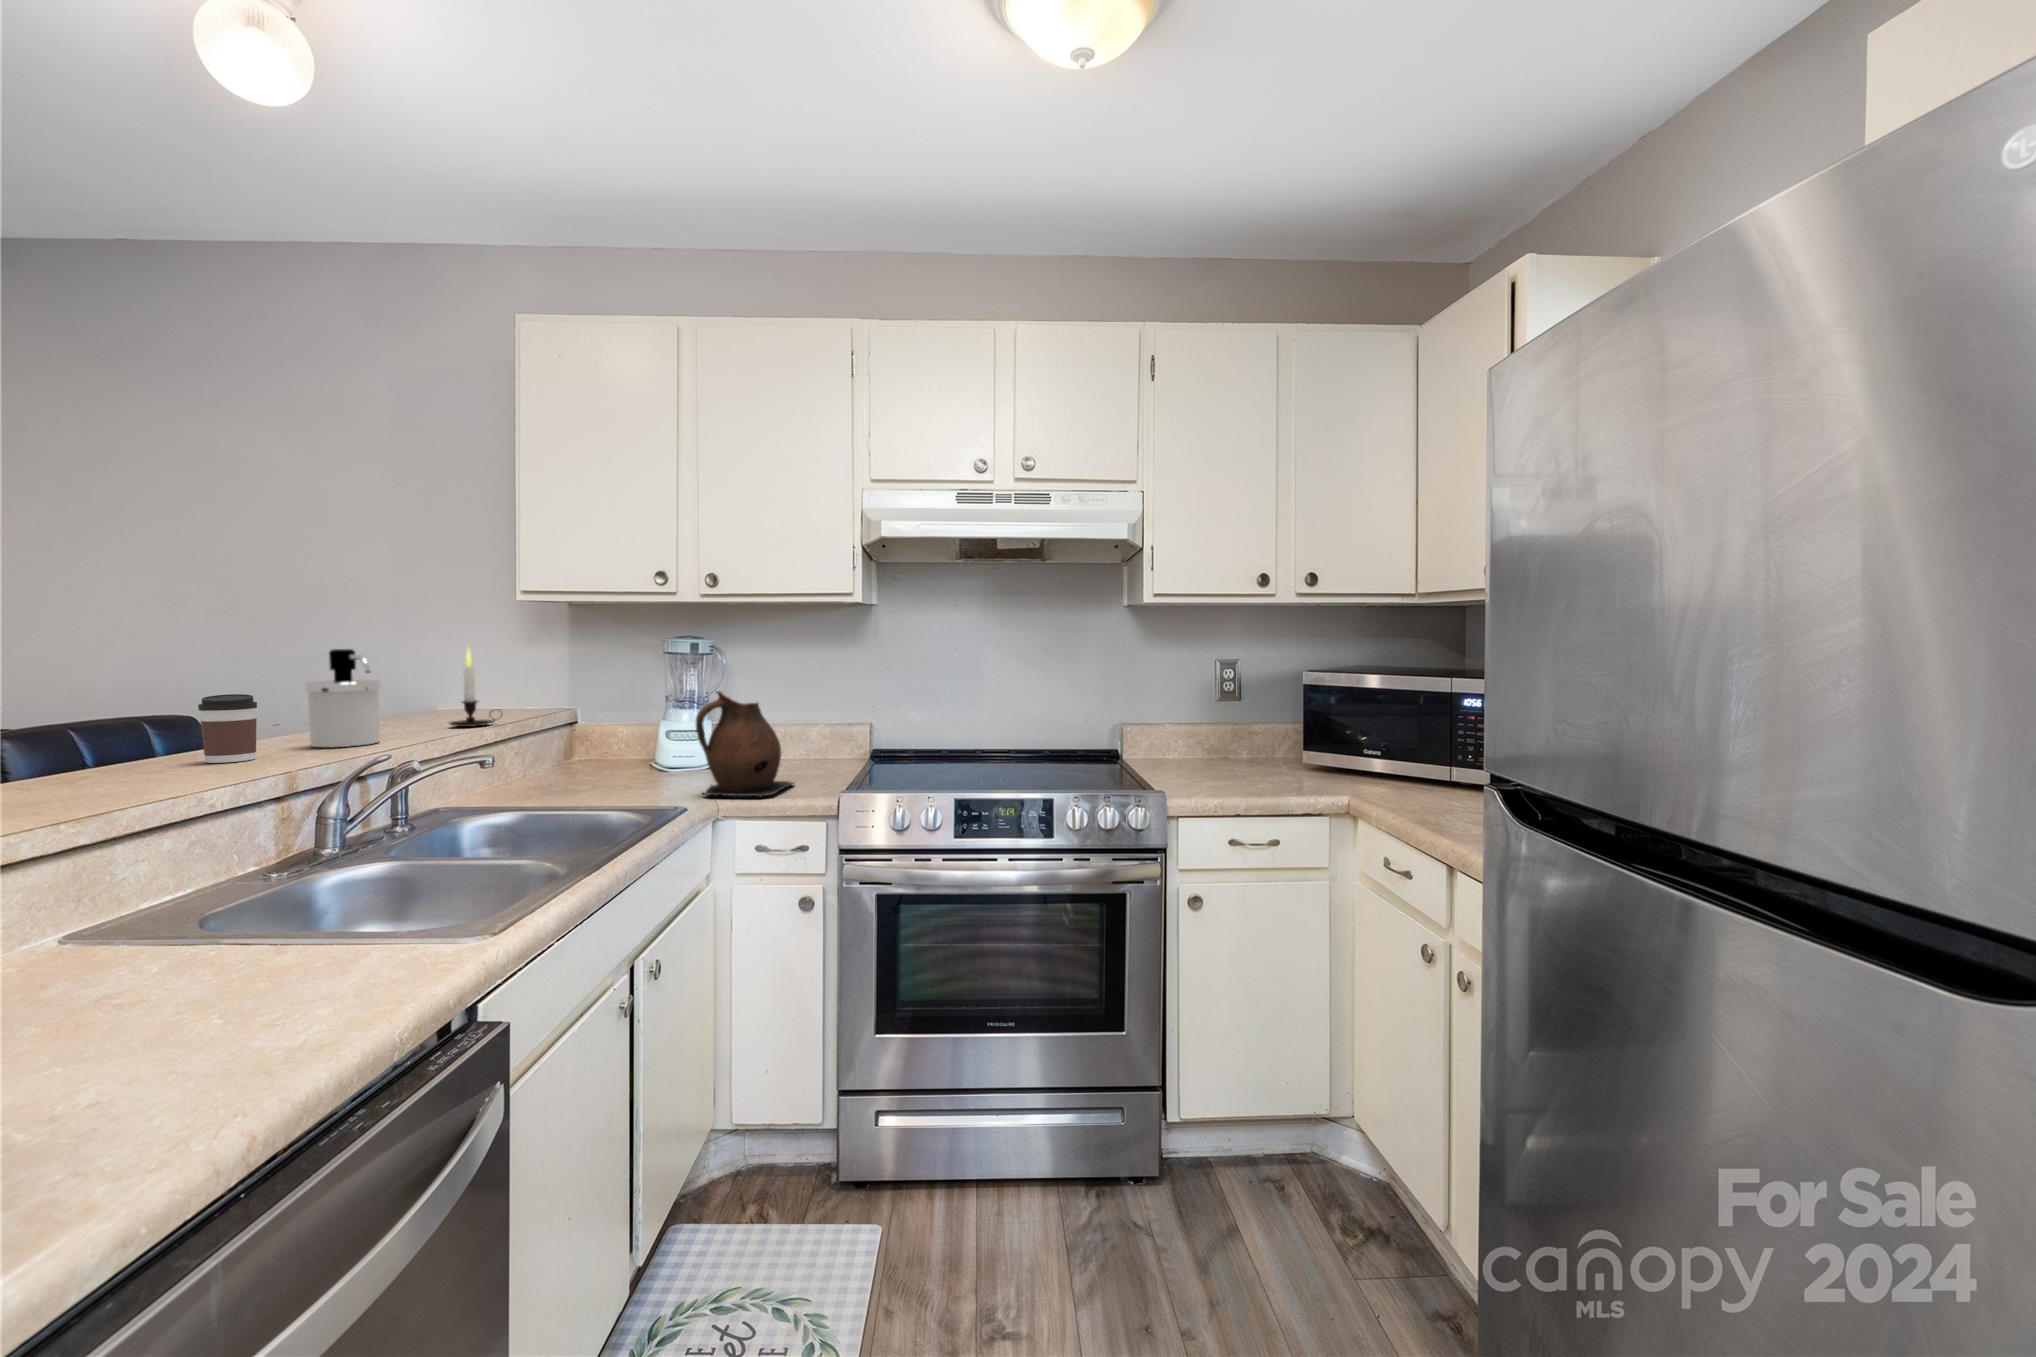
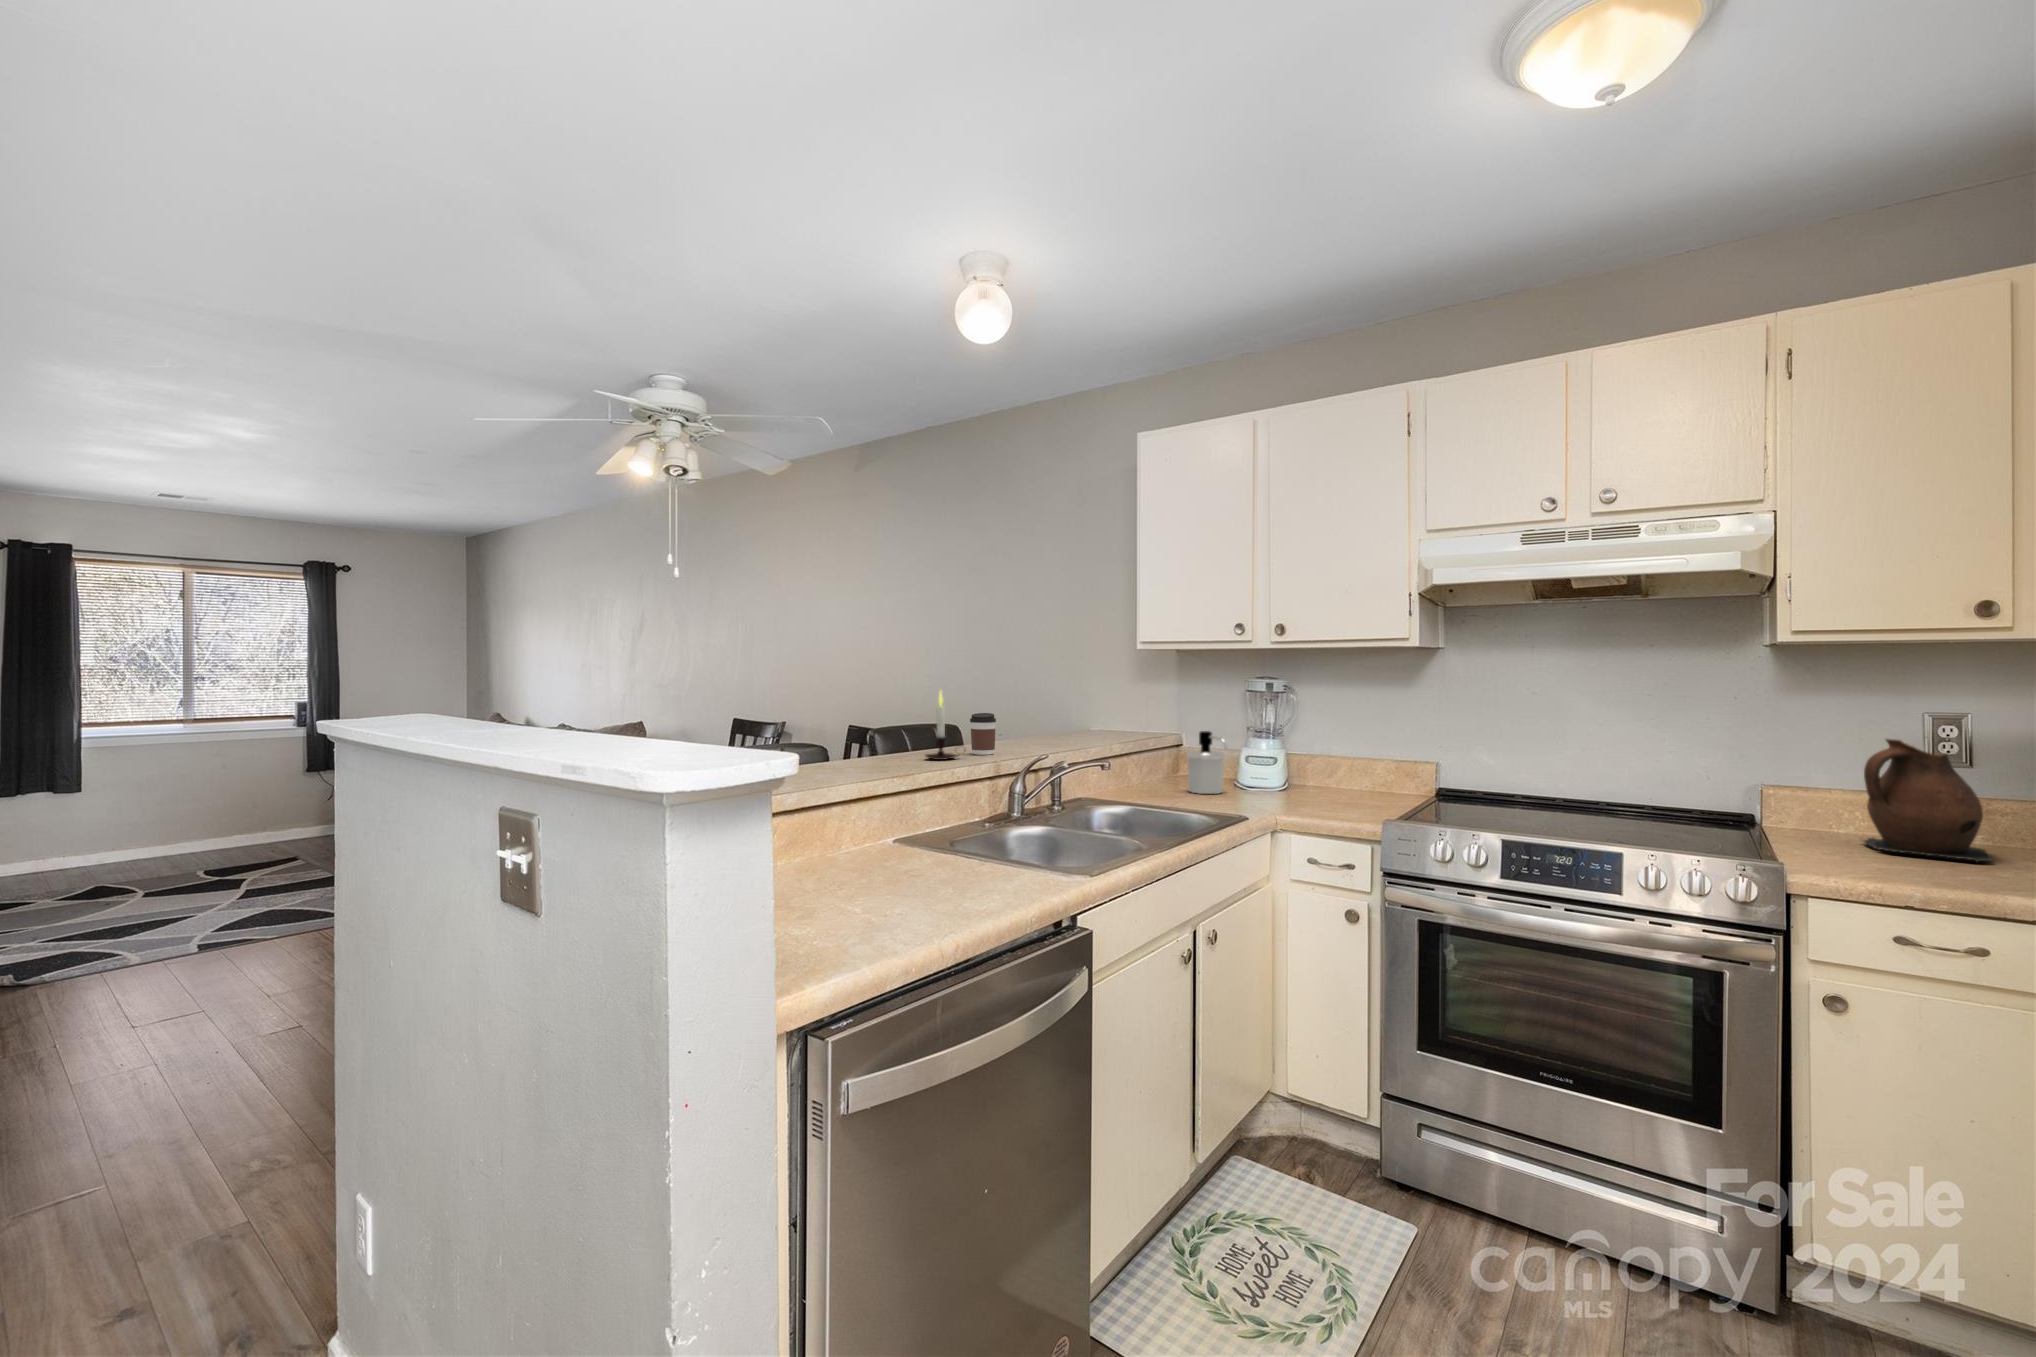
candle: present [450,648,495,727] -> present [926,692,966,760]
soap dispenser: present [305,649,380,747] -> present [1187,731,1227,794]
ceramic pitcher: present [696,691,794,797] -> present [1864,739,1993,862]

